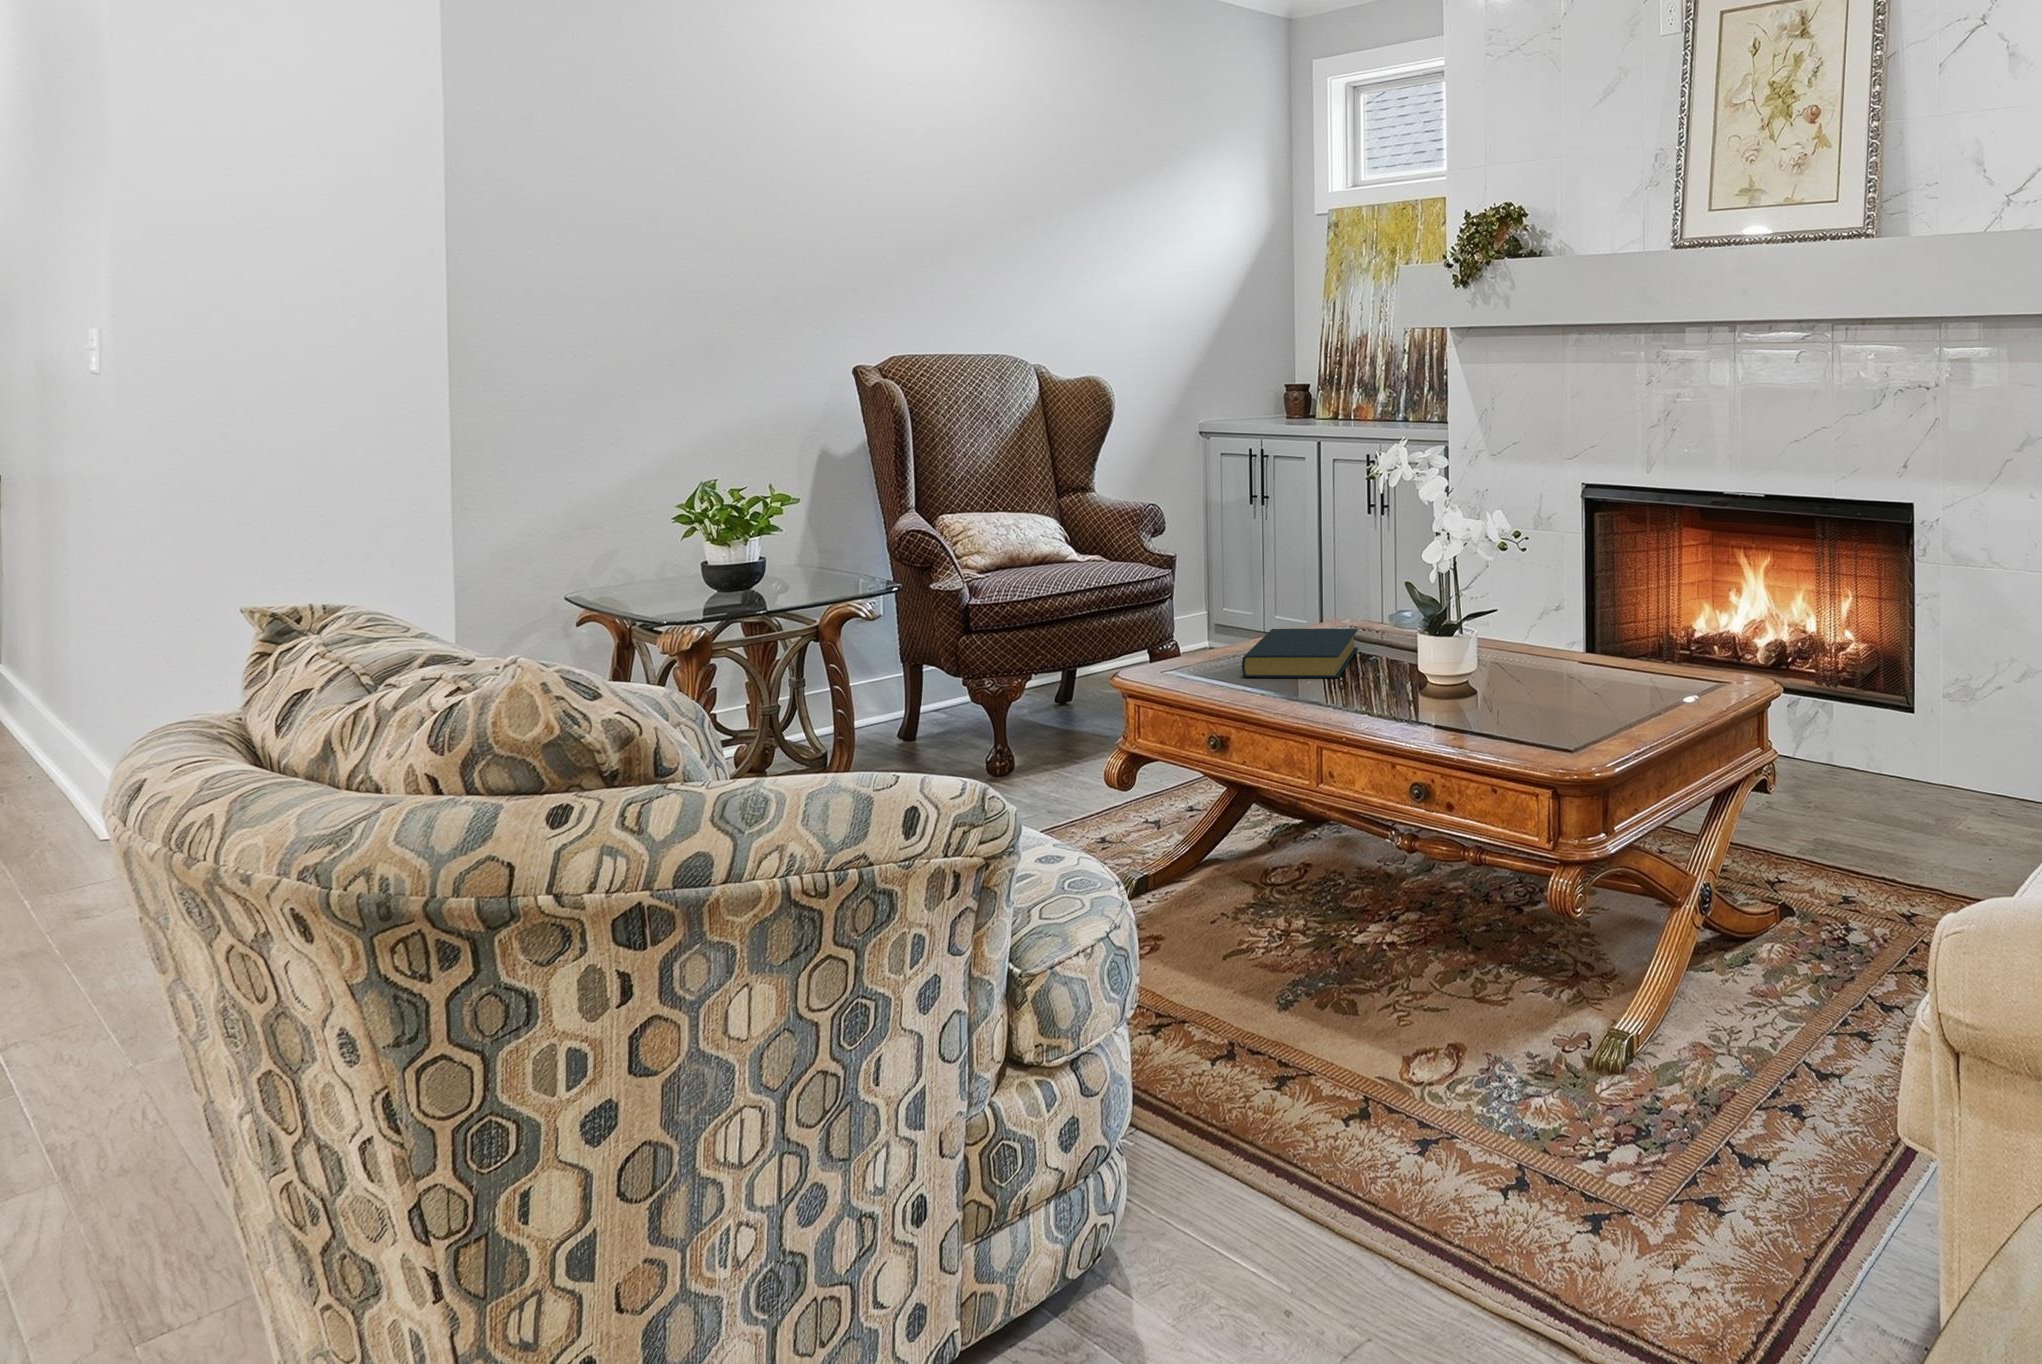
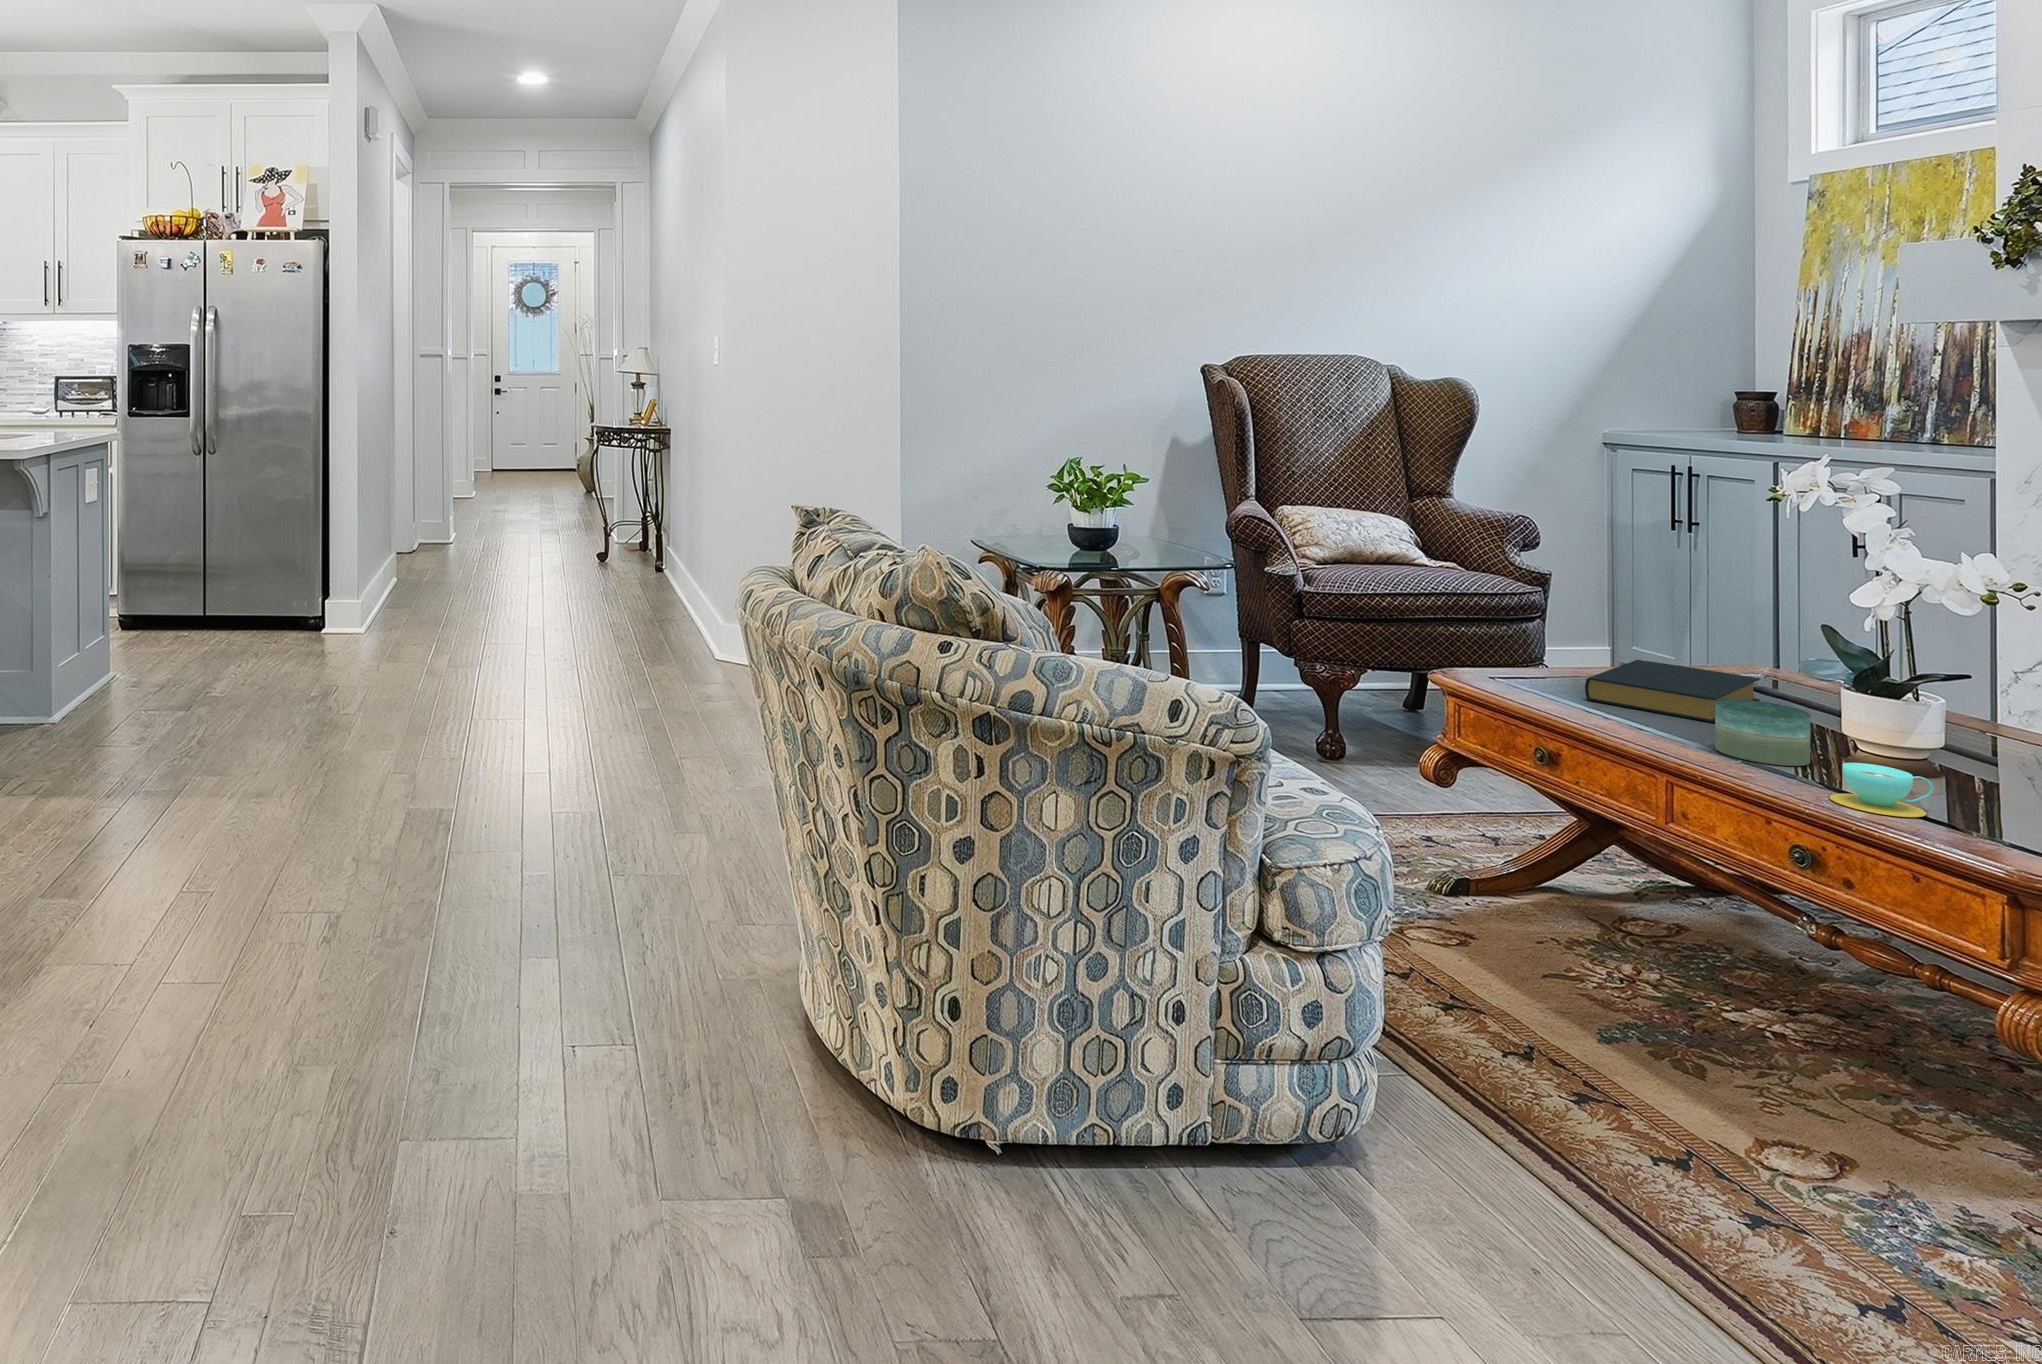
candle: none [1347,653,1410,709] -> present [1715,699,1811,766]
teacup: none [1433,694,1494,737] -> present [1829,763,1933,817]

